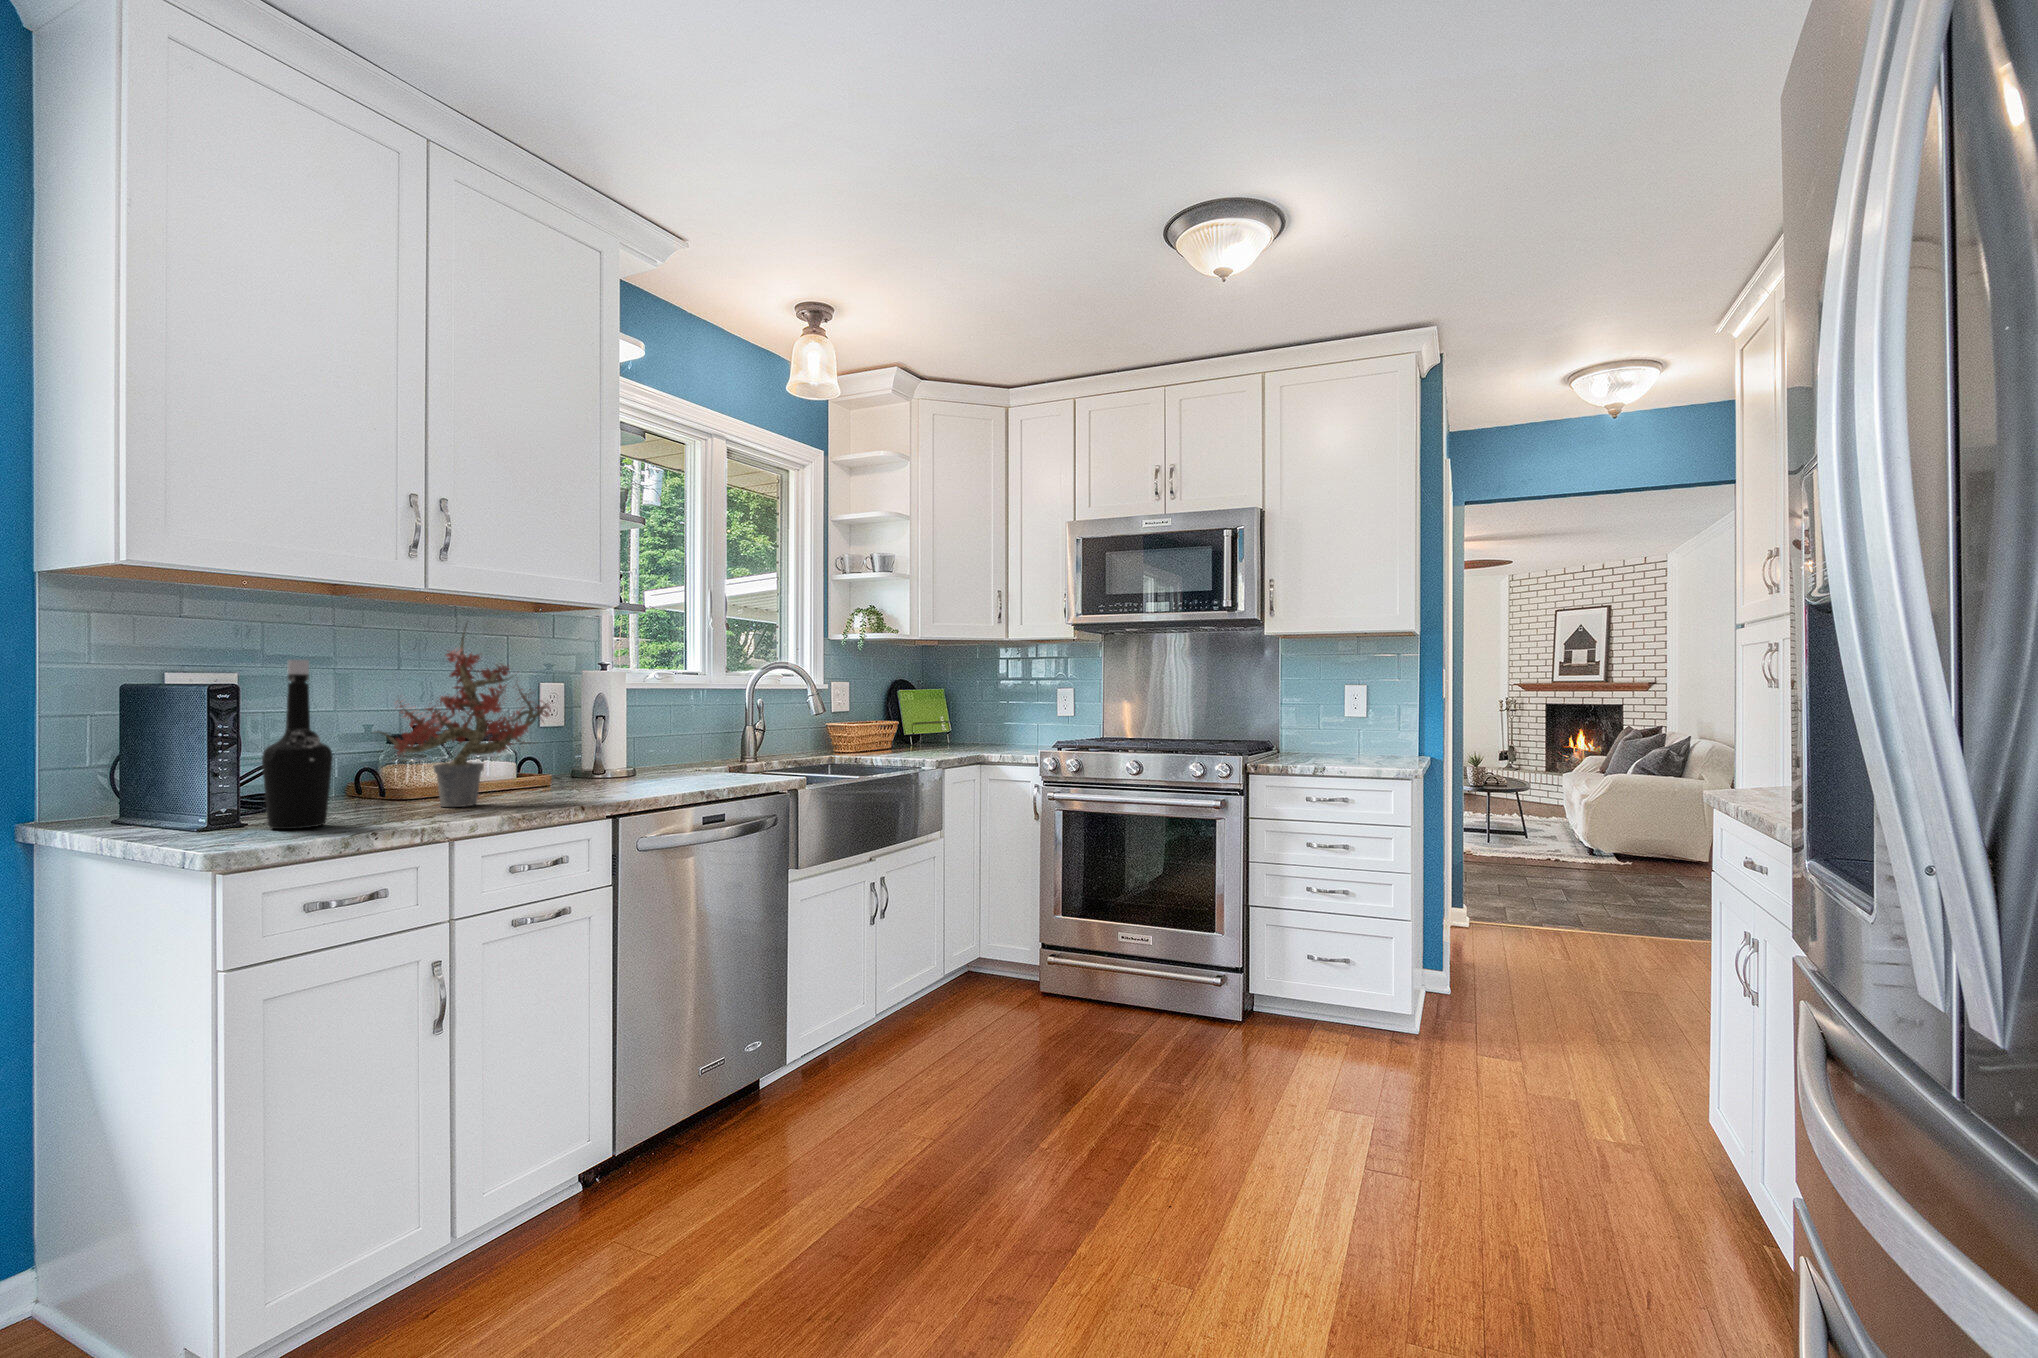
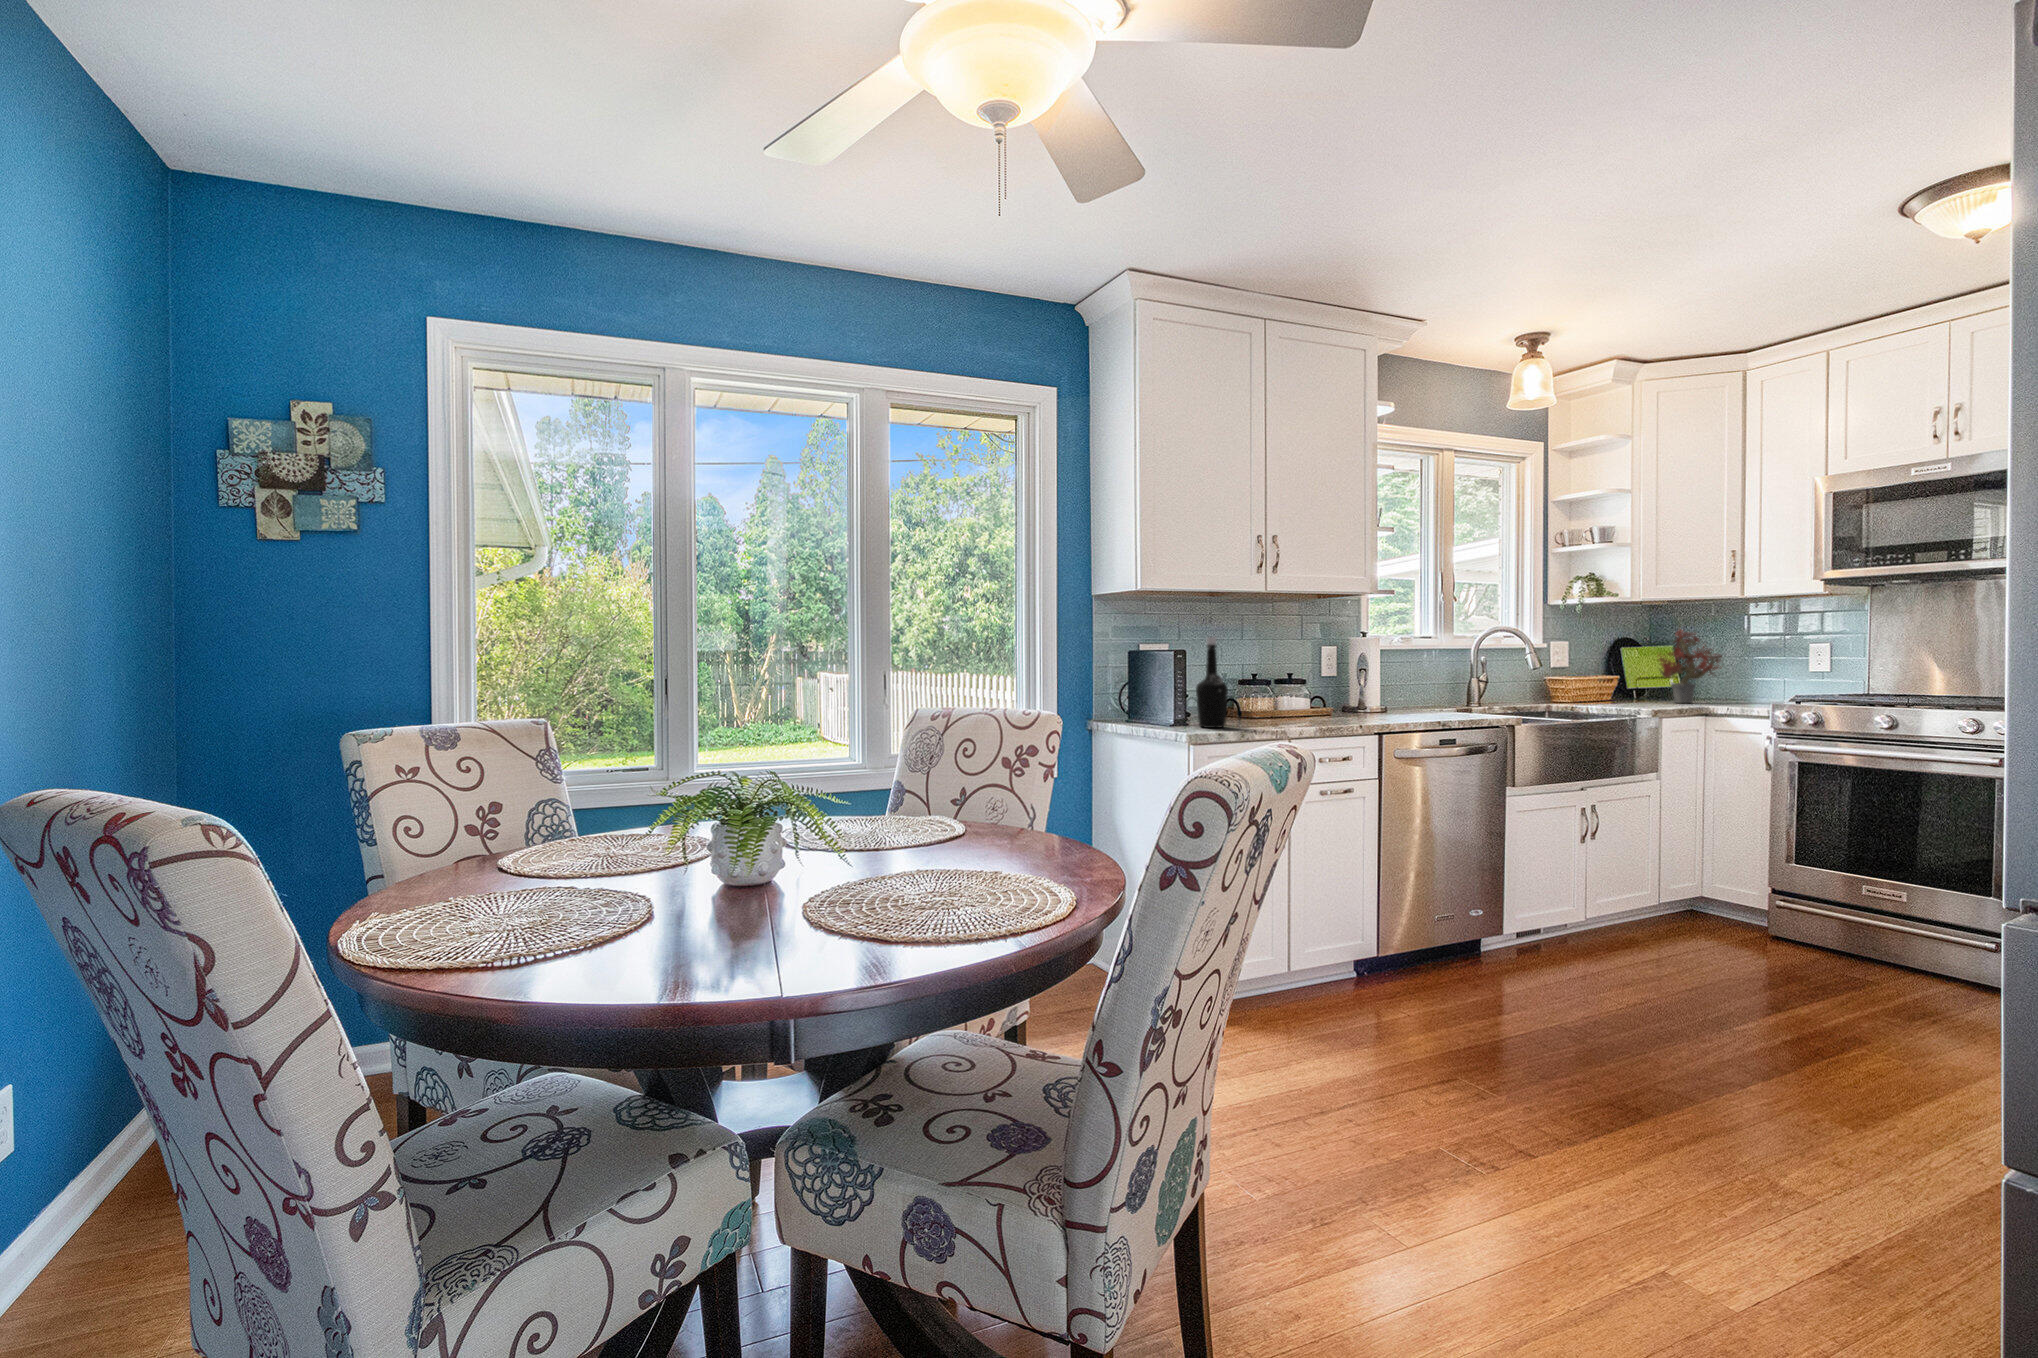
potted plant: present [376,630,550,807] -> present [1657,618,1722,703]

